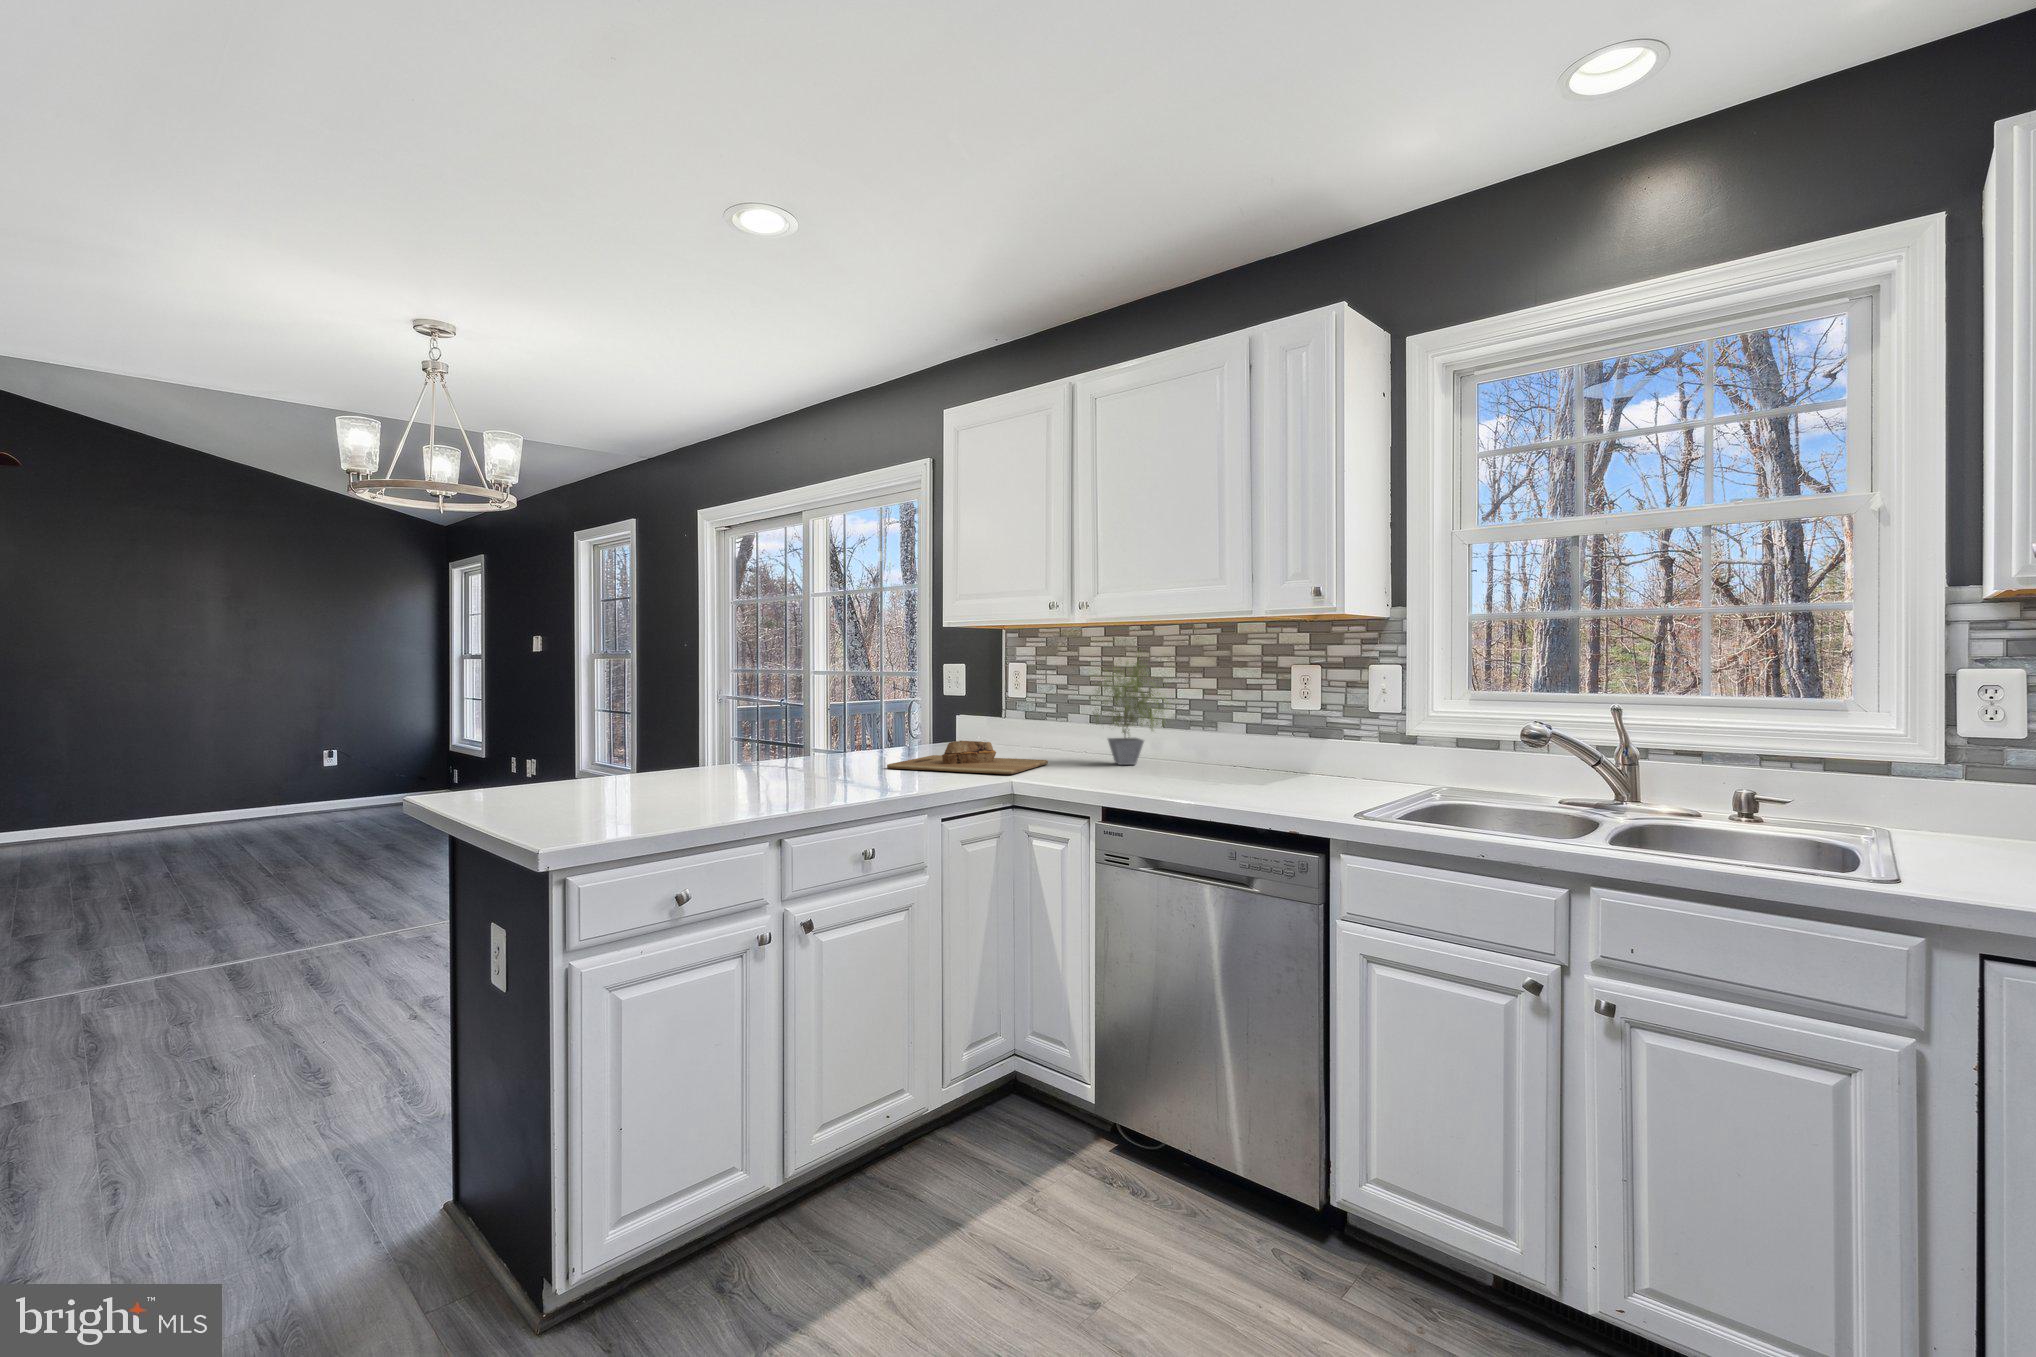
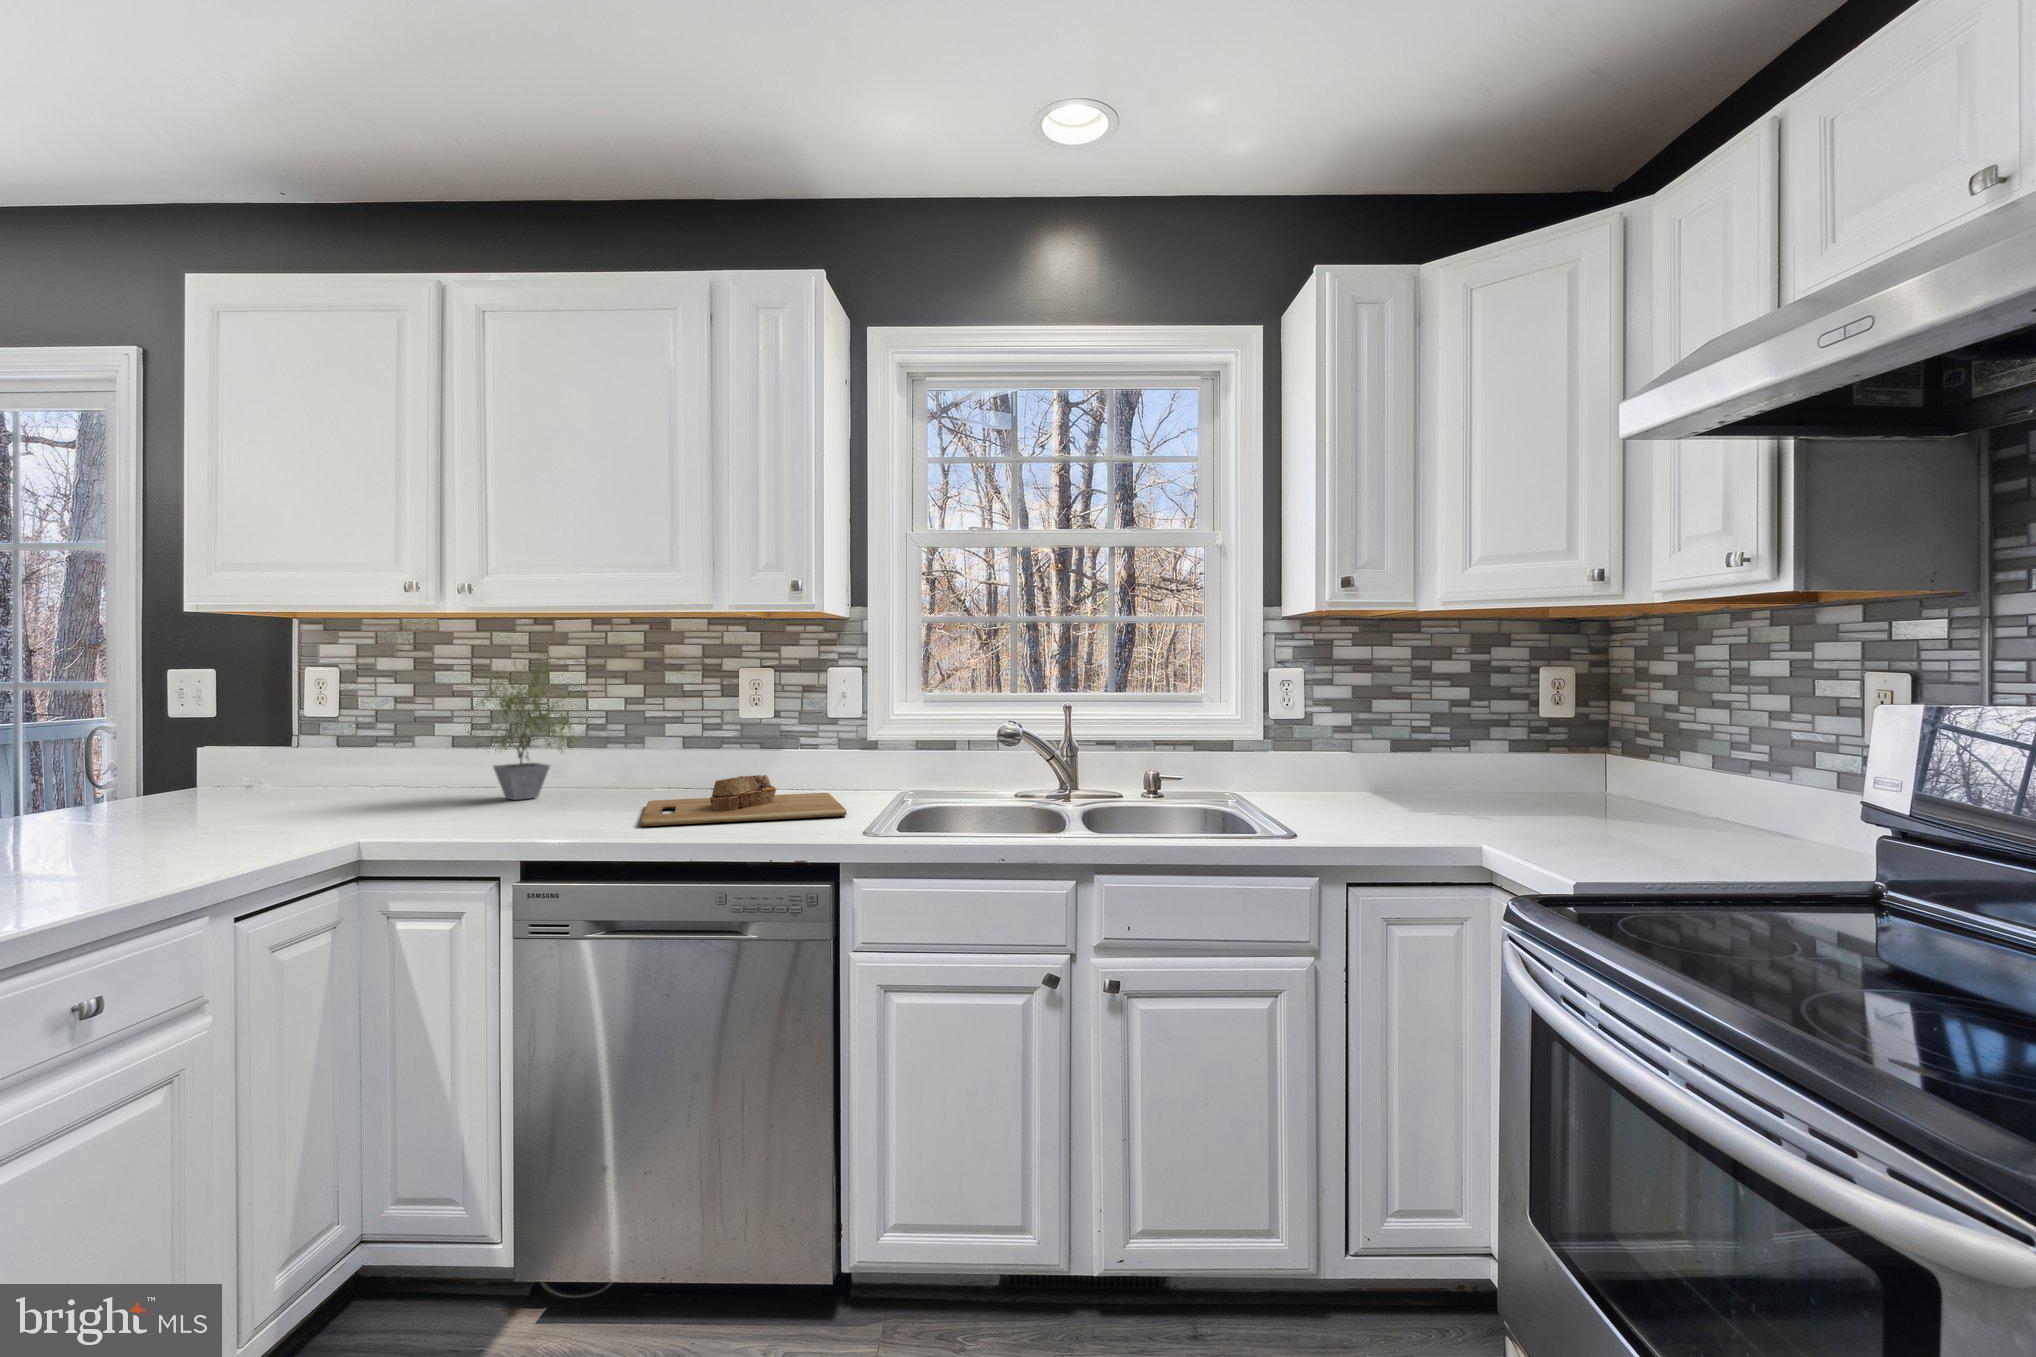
cutting board: present [887,741,1048,774] -> present [640,775,847,827]

